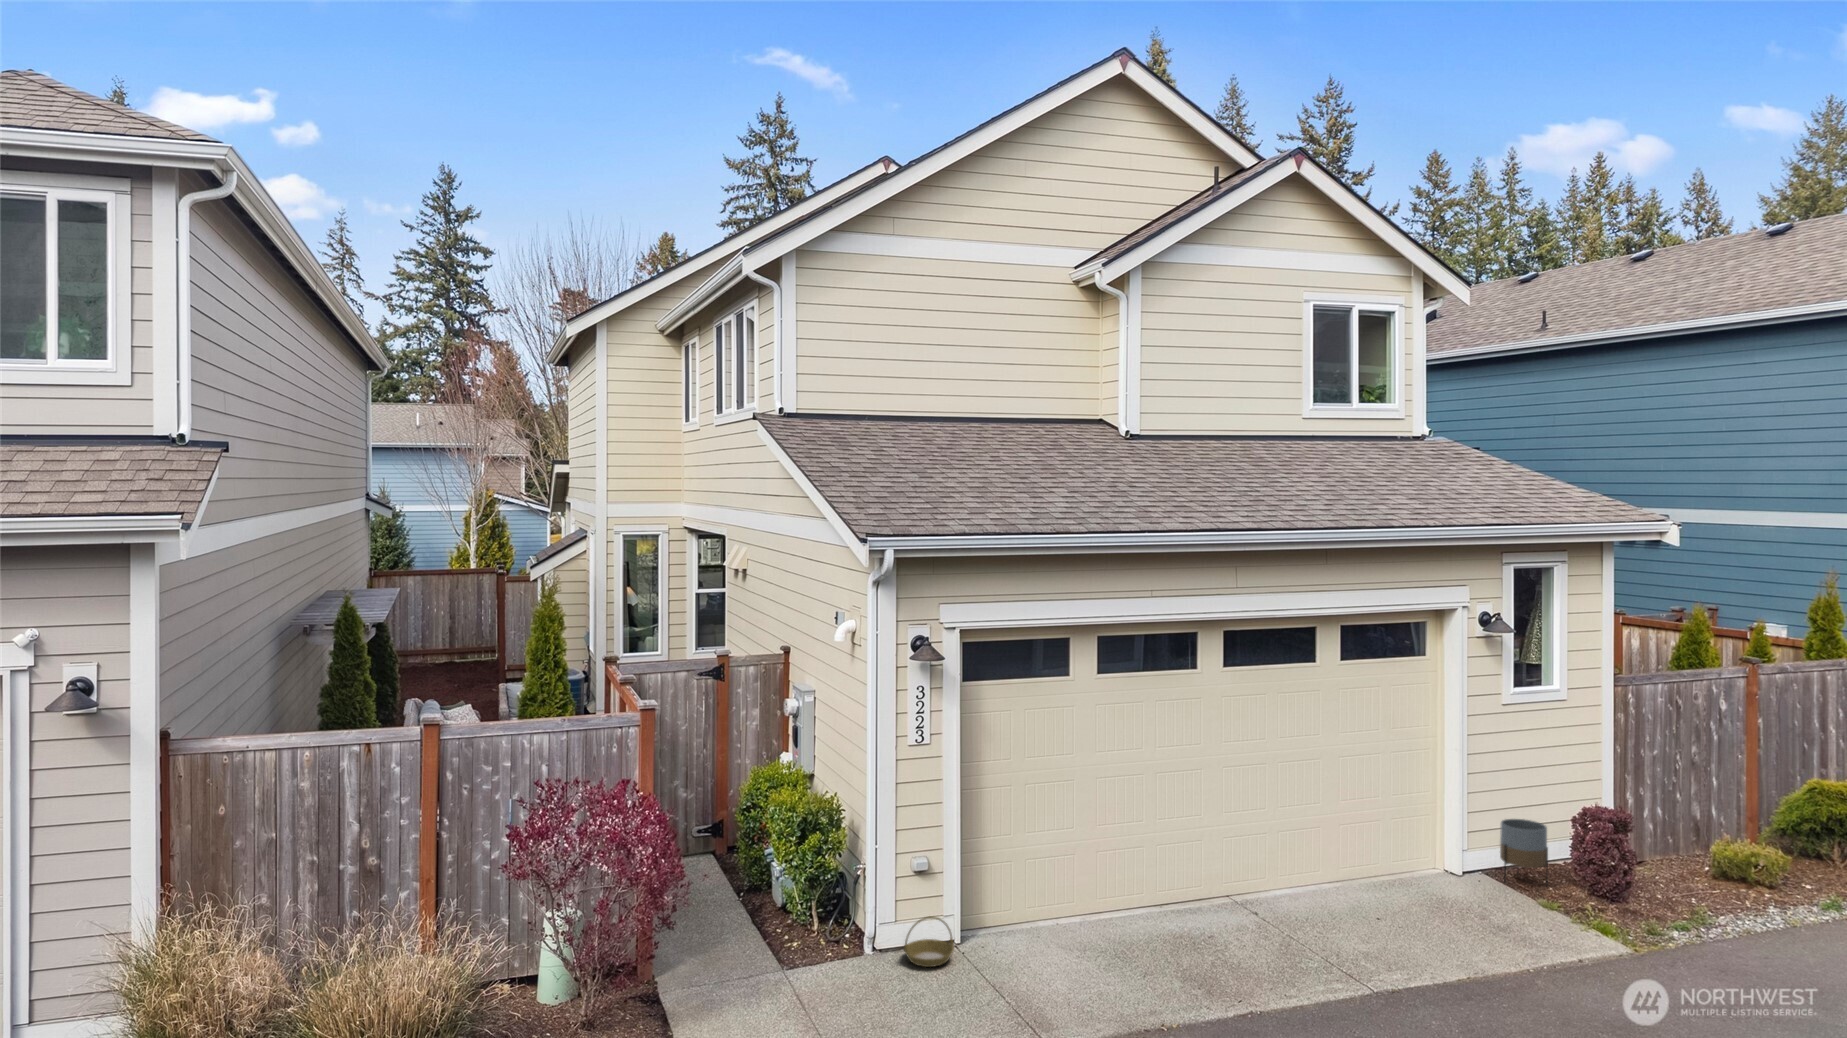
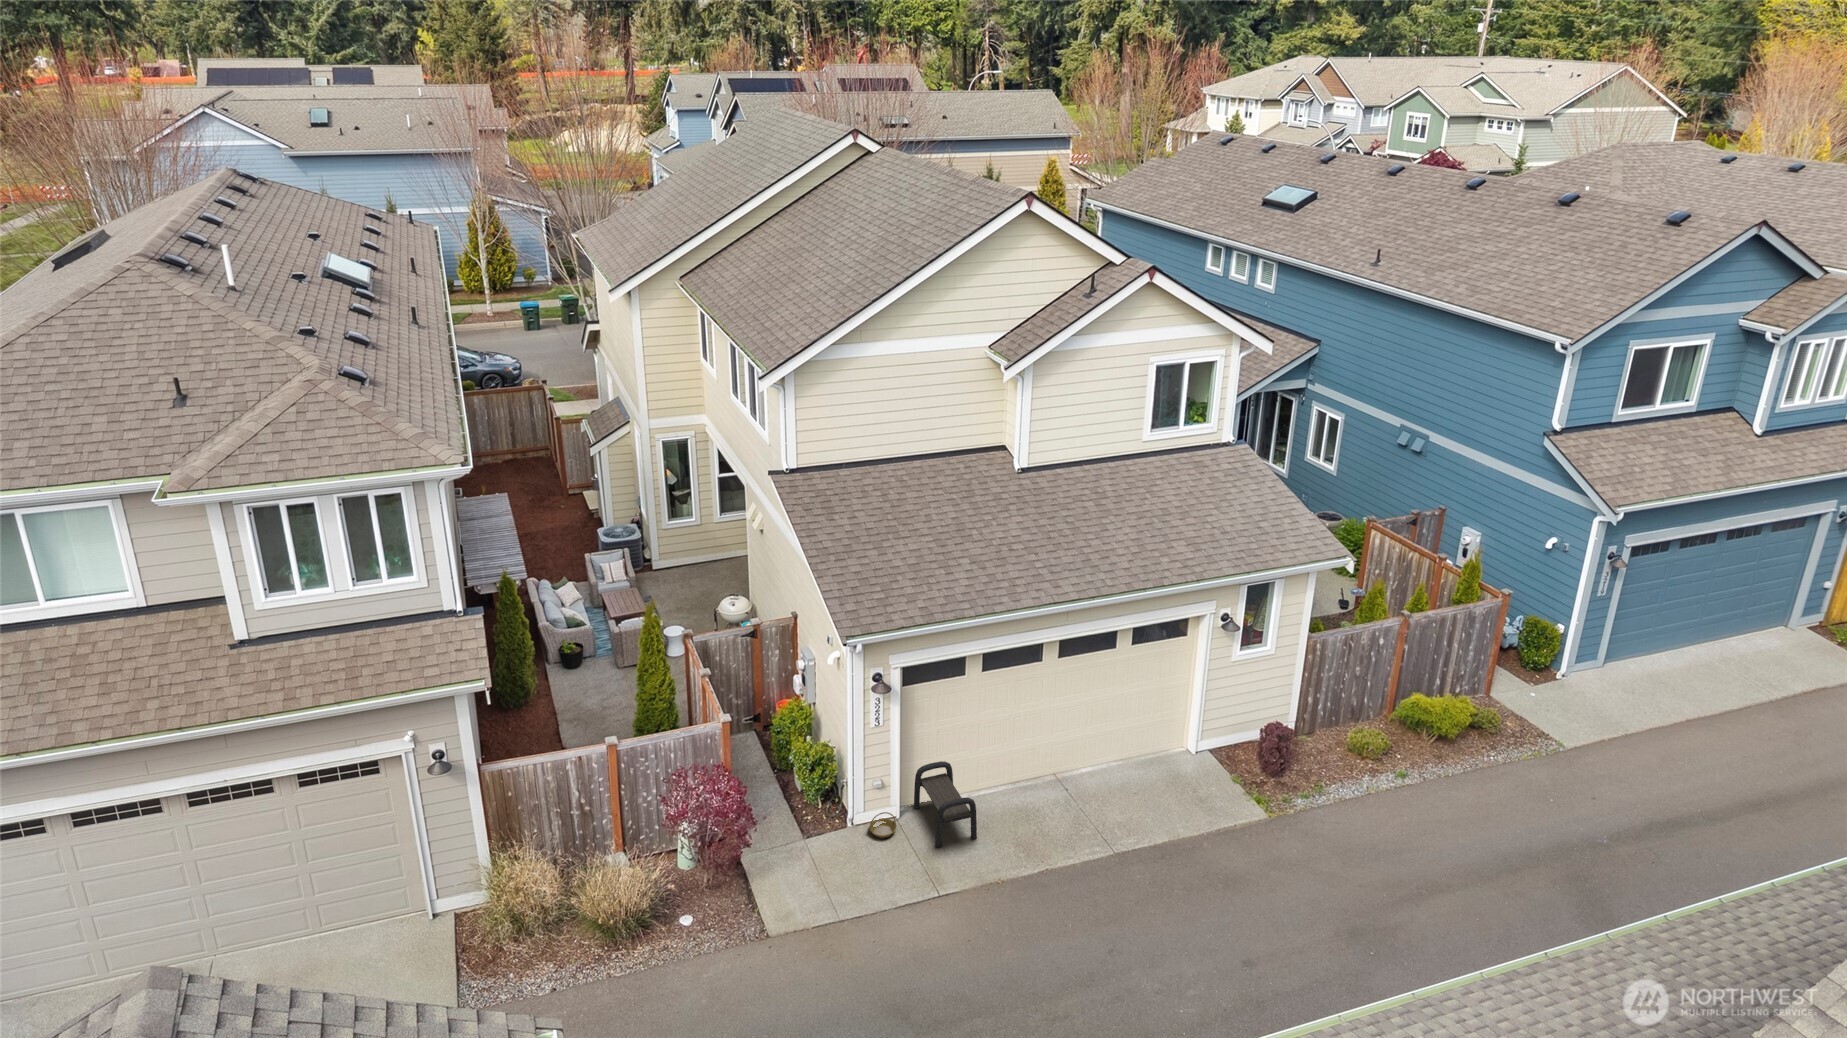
planter: present [1500,819,1548,884] -> none [1219,721,1247,761]
bench: none [984,840,1107,979] -> present [914,761,977,847]

